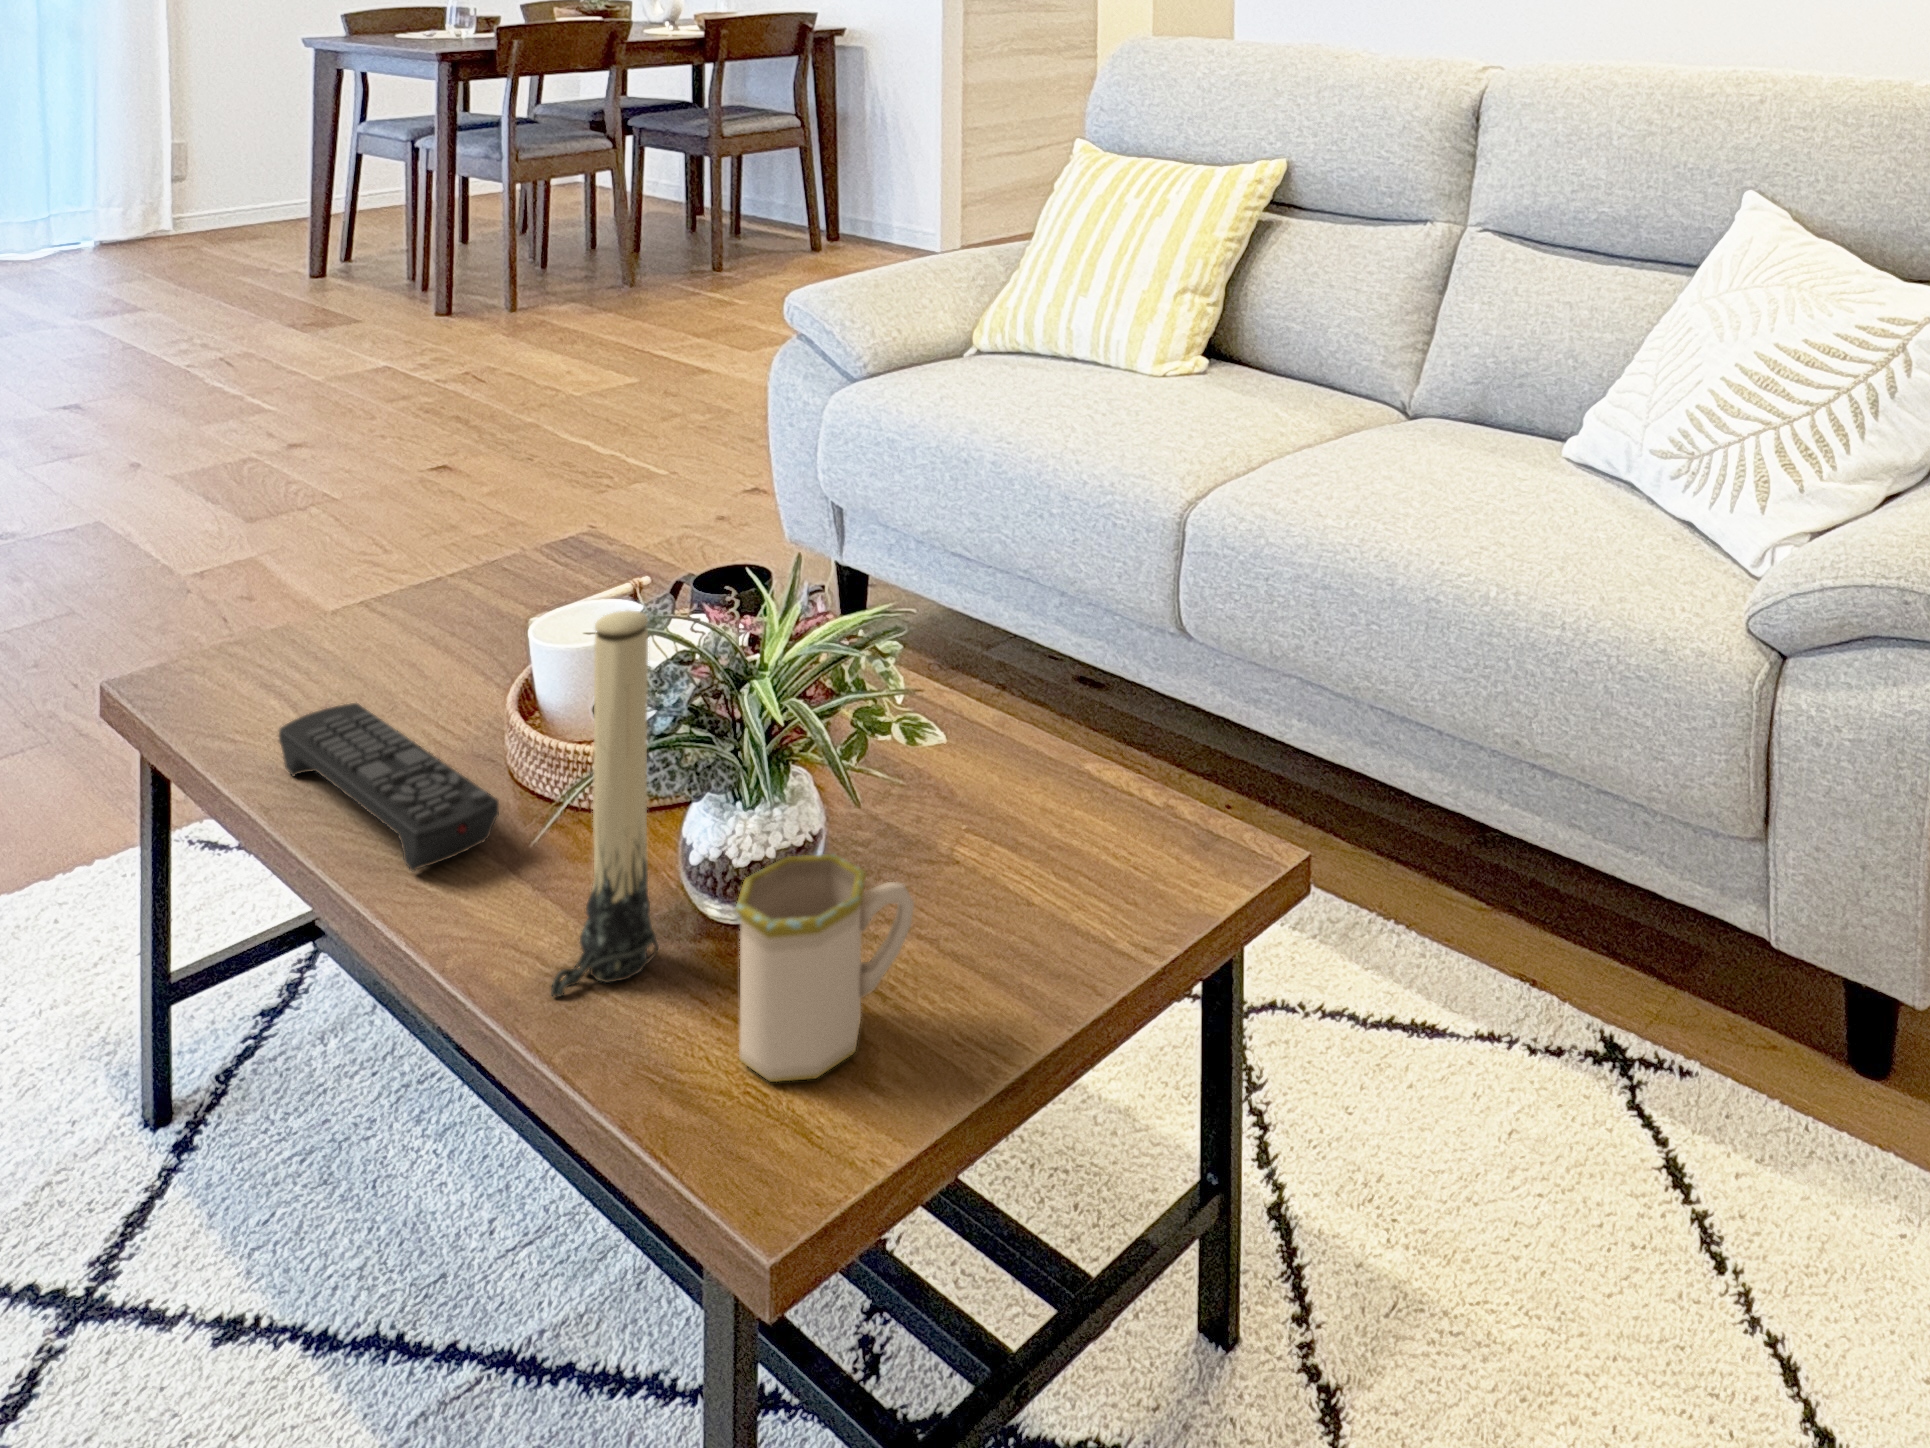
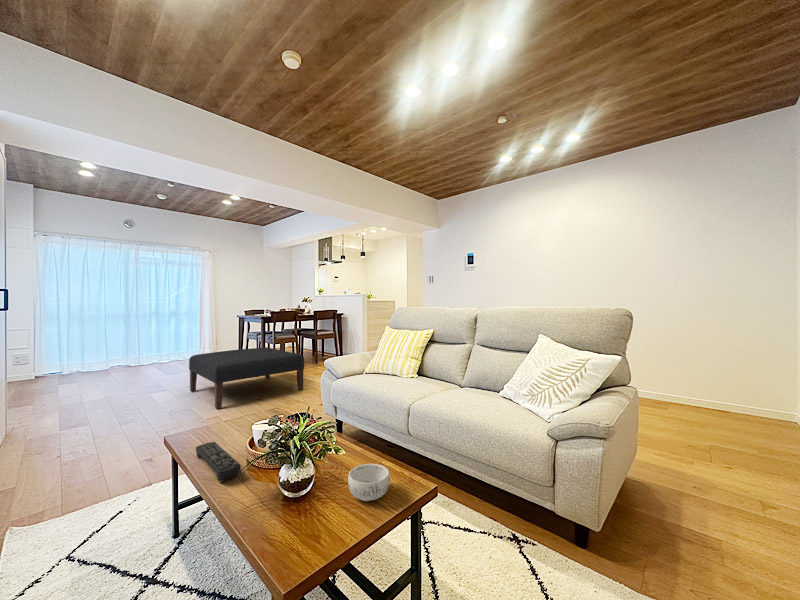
ottoman: none [79,208,663,520] -> present [189,347,304,409]
candle: present [551,611,659,996] -> none [244,418,272,514]
decorative bowl: none [958,777,1124,927] -> present [348,464,390,501]
mug: present [735,854,914,1082] -> none [286,480,333,540]

